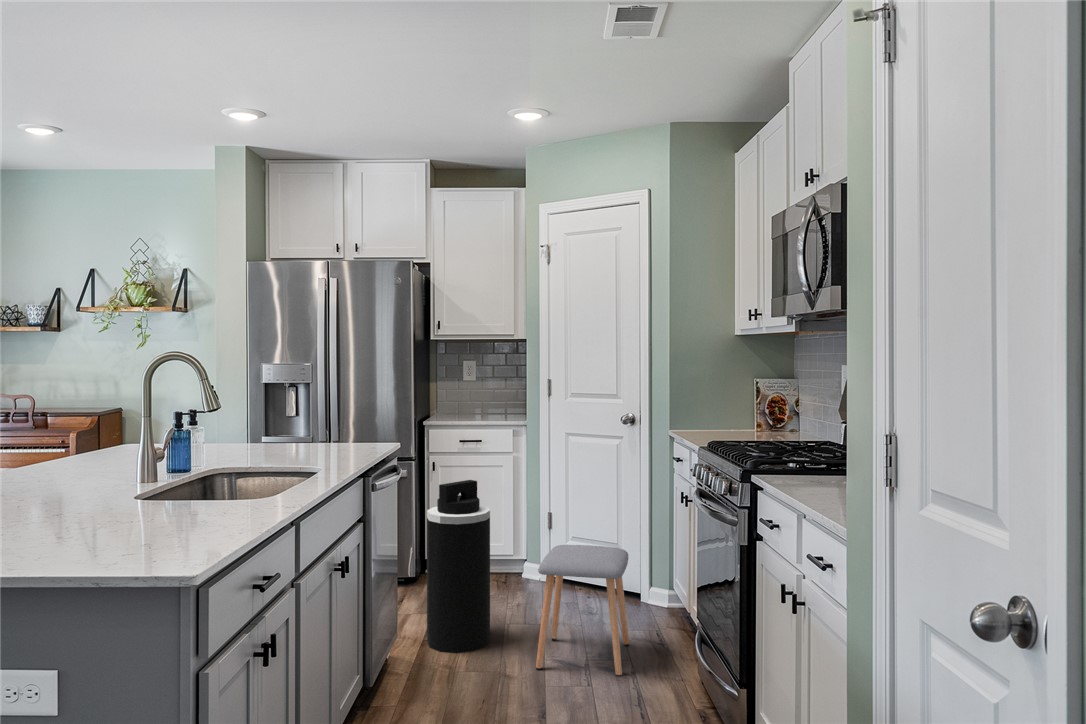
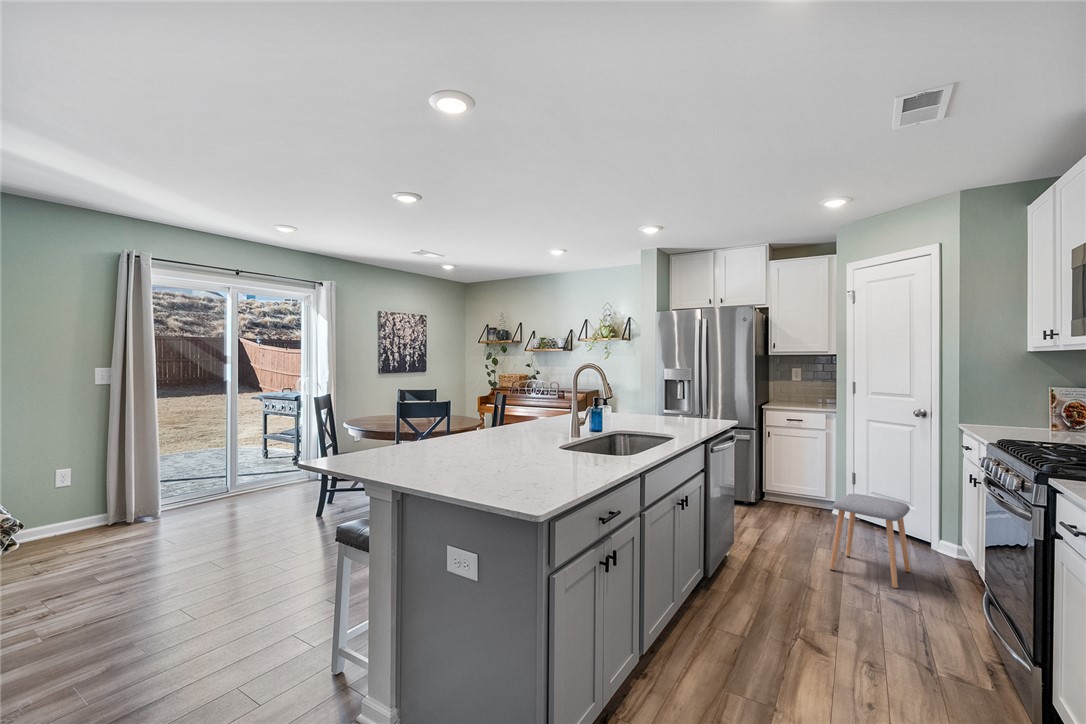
trash can: present [427,480,490,653] -> none [757,444,801,551]

